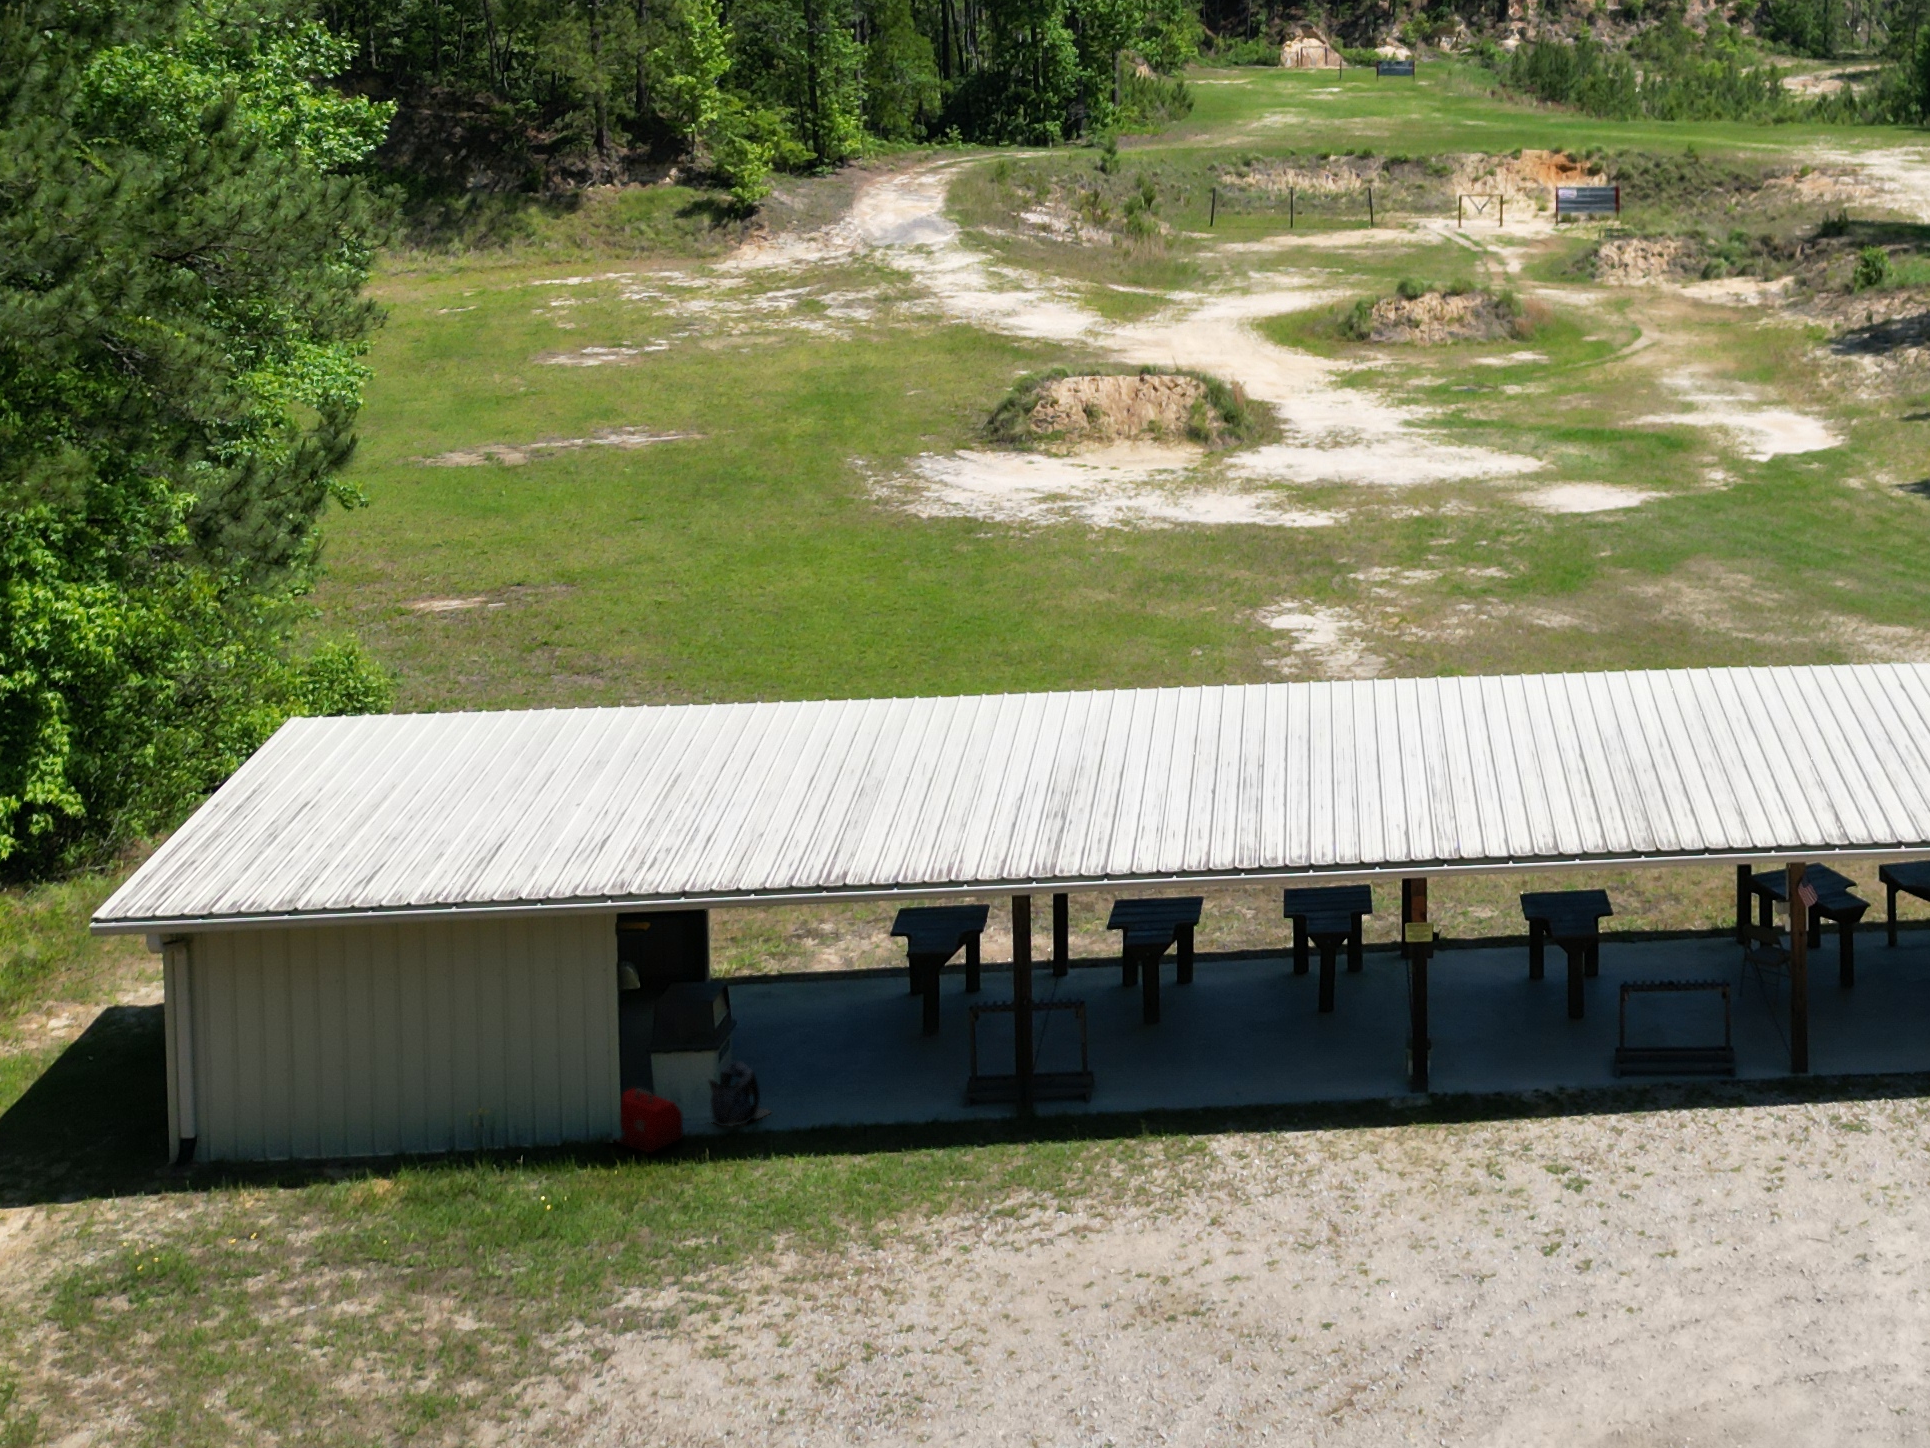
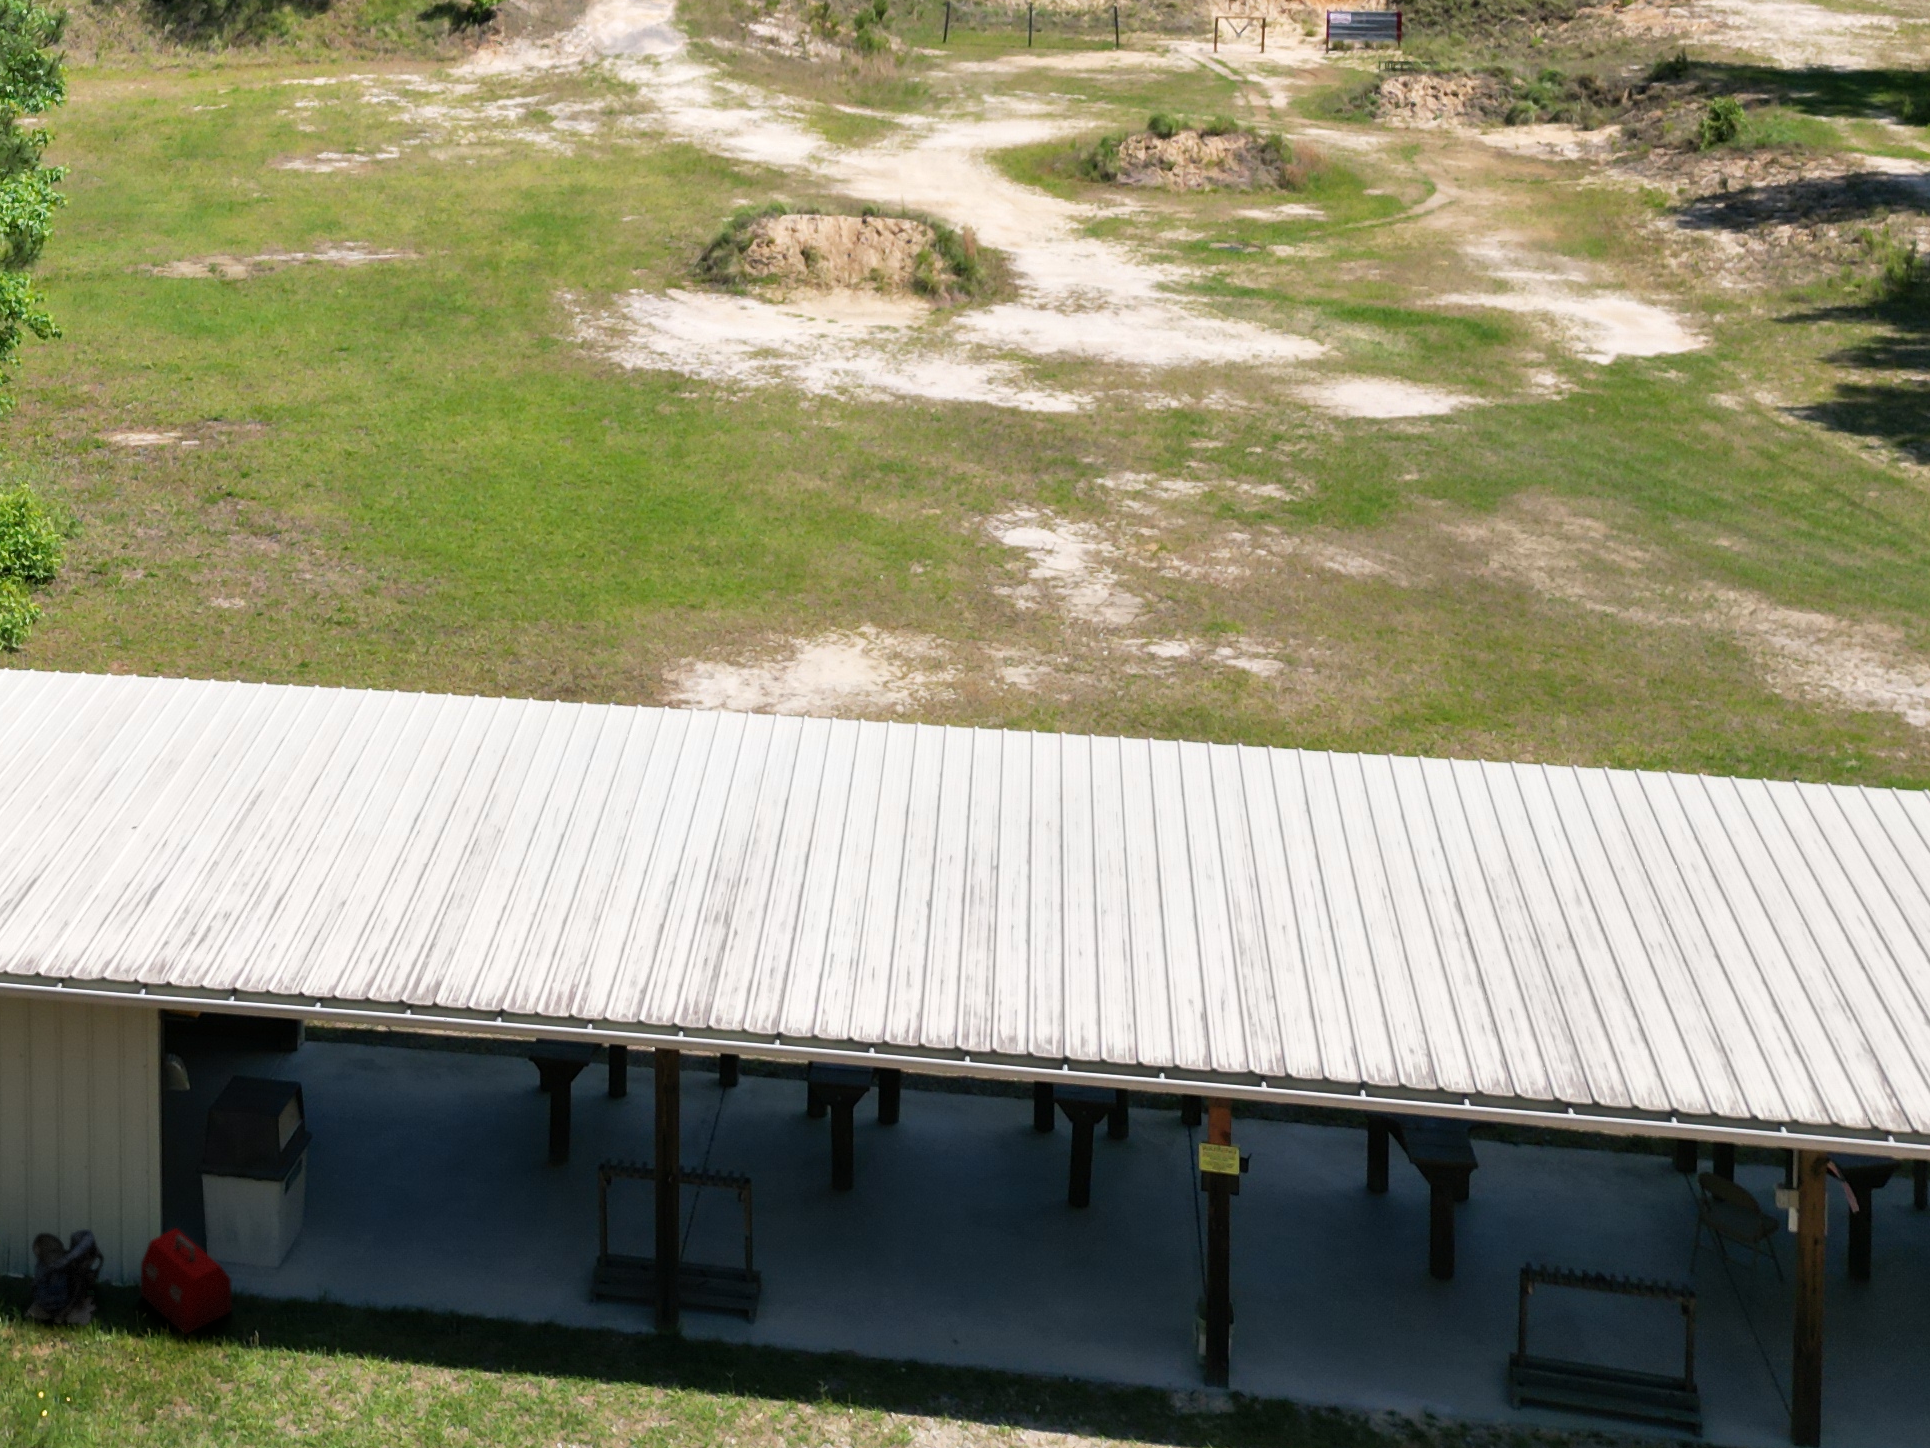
backpack: present [709,1061,770,1126] -> present [26,1229,104,1325]

